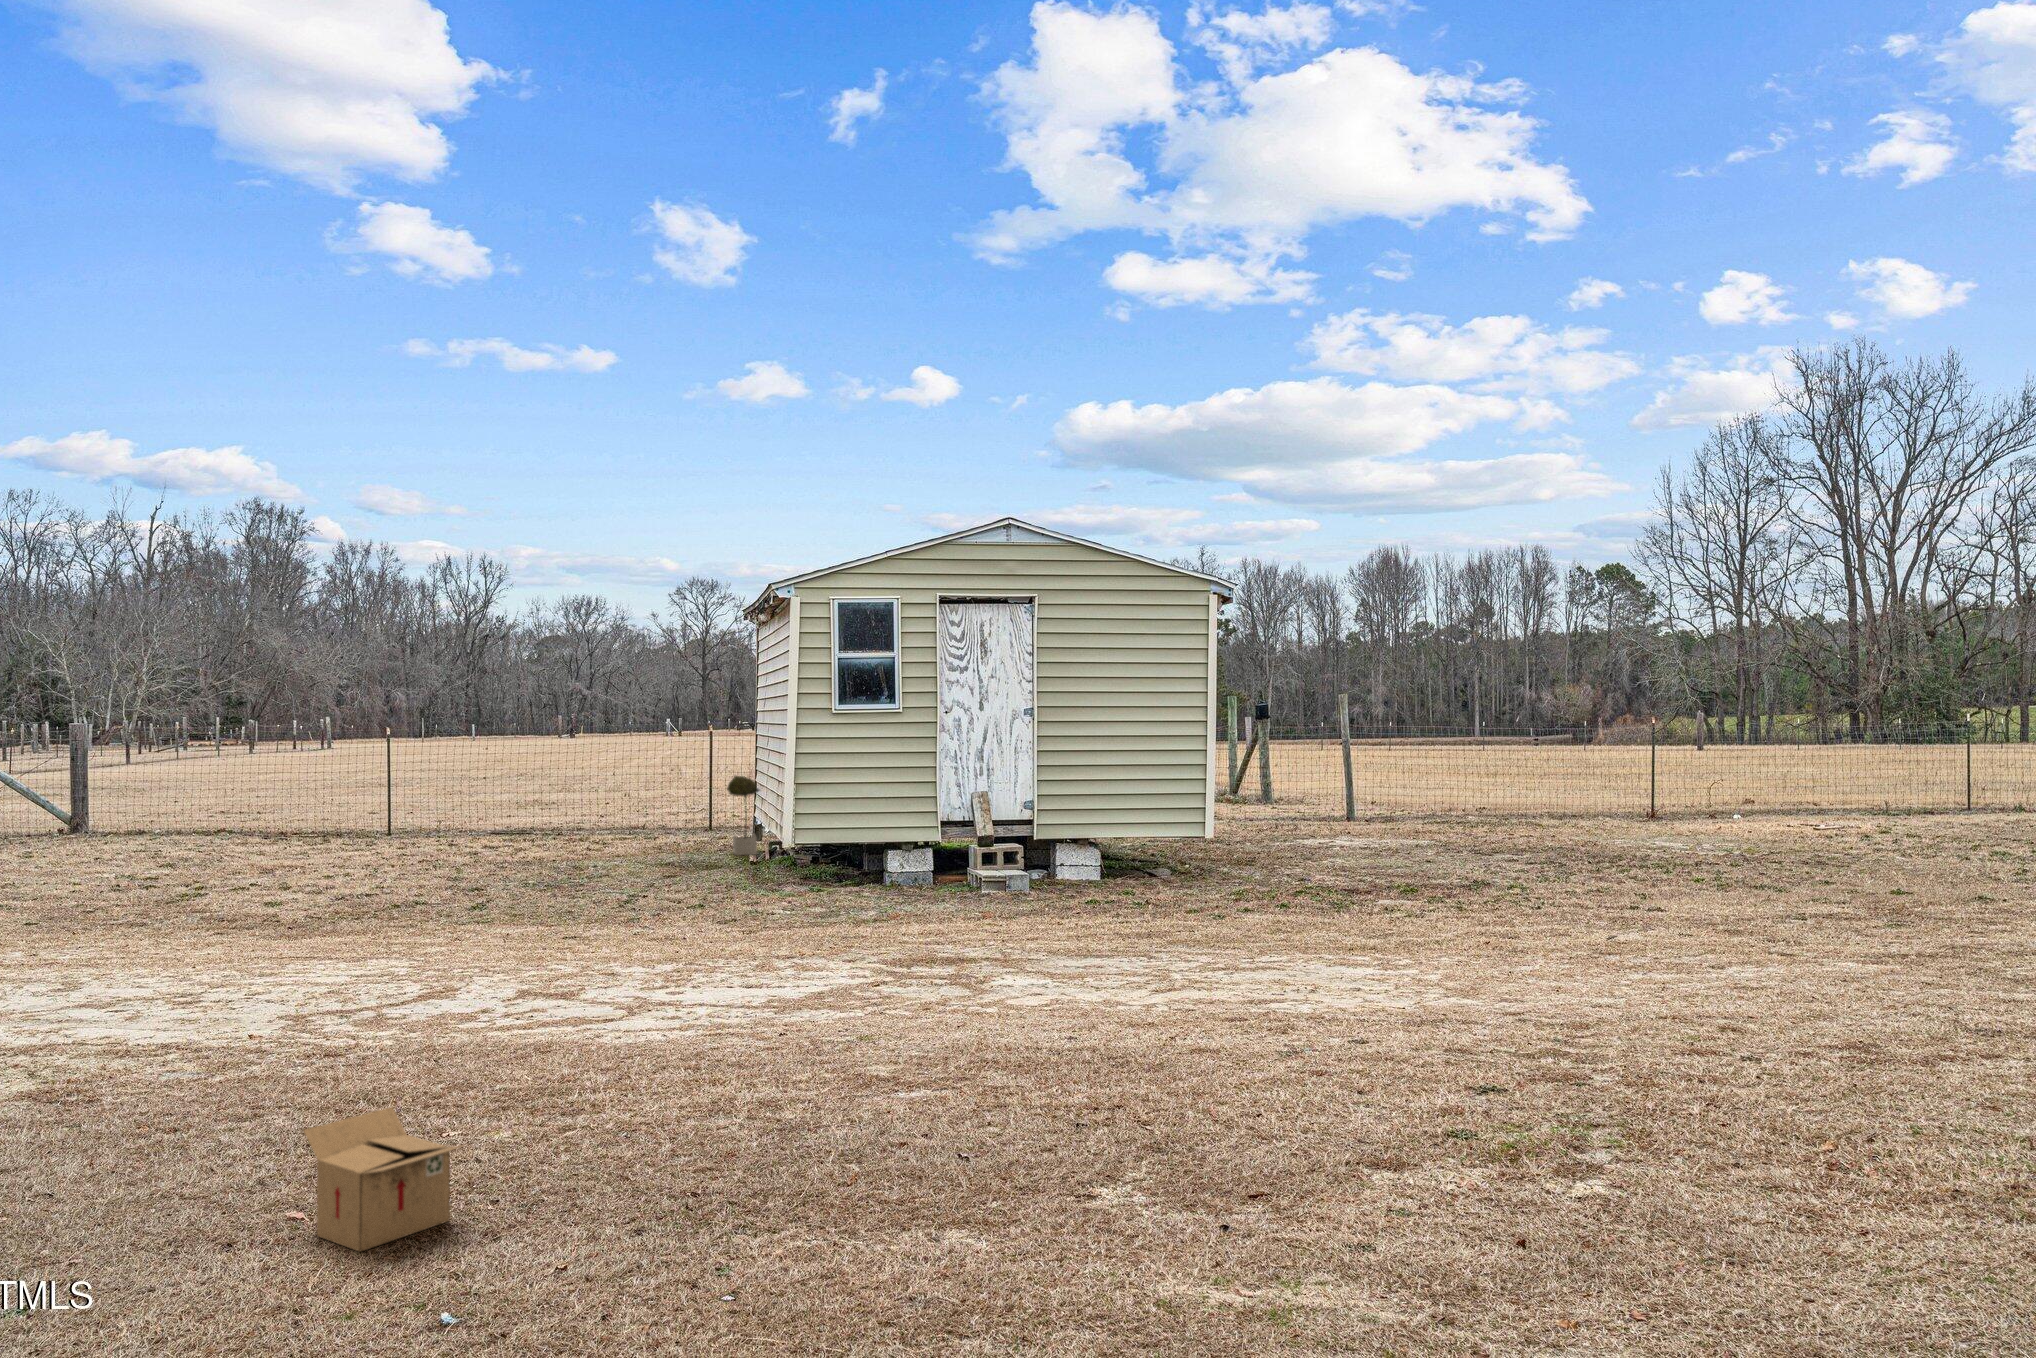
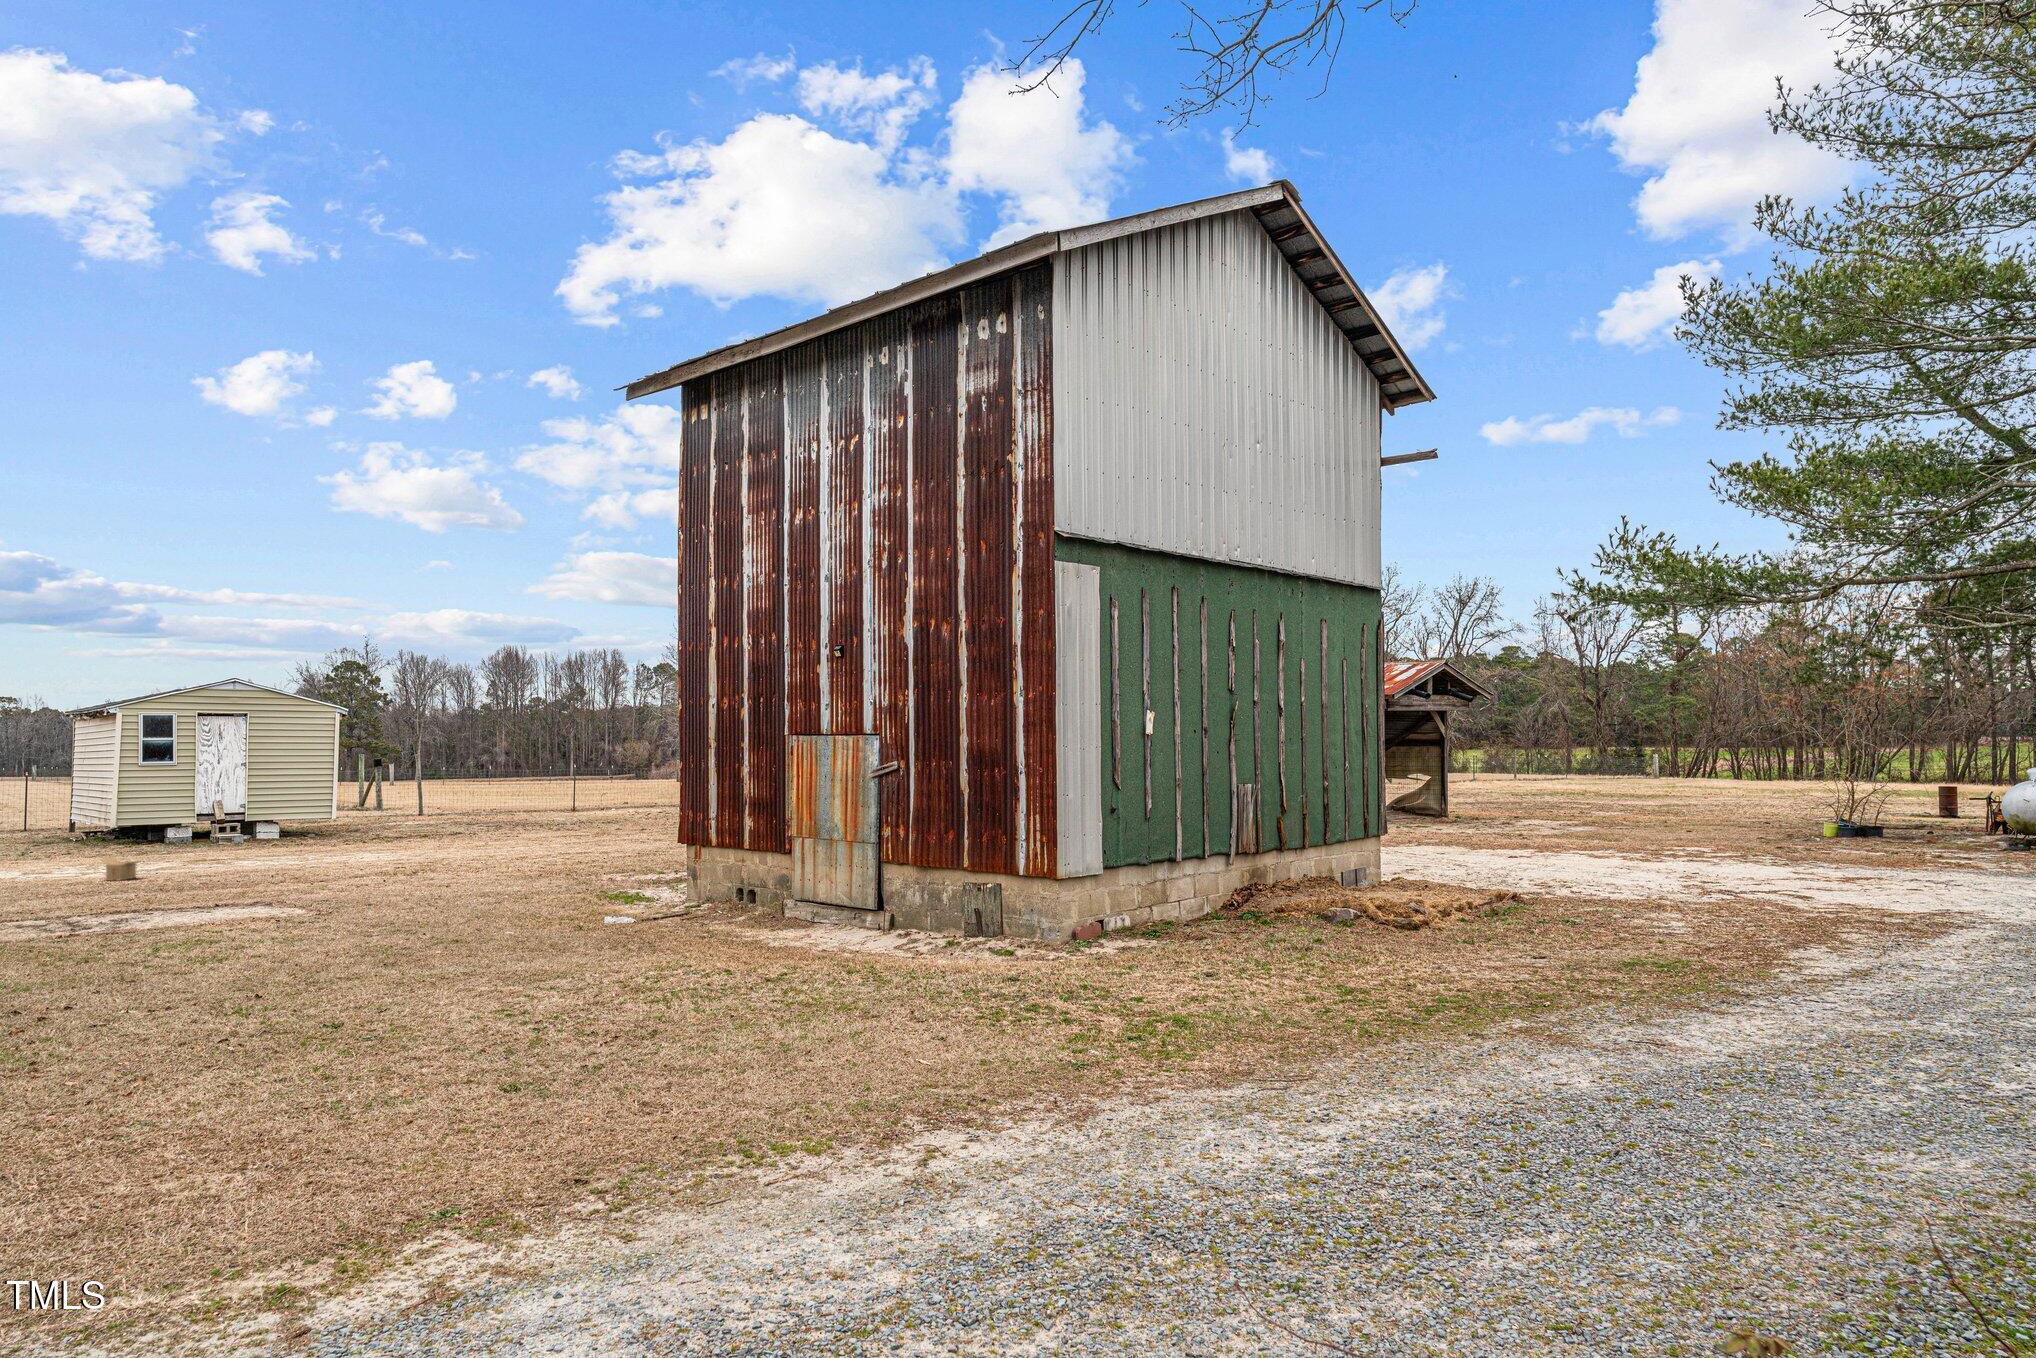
potted tree: present [727,775,759,855] -> none [49,799,71,841]

